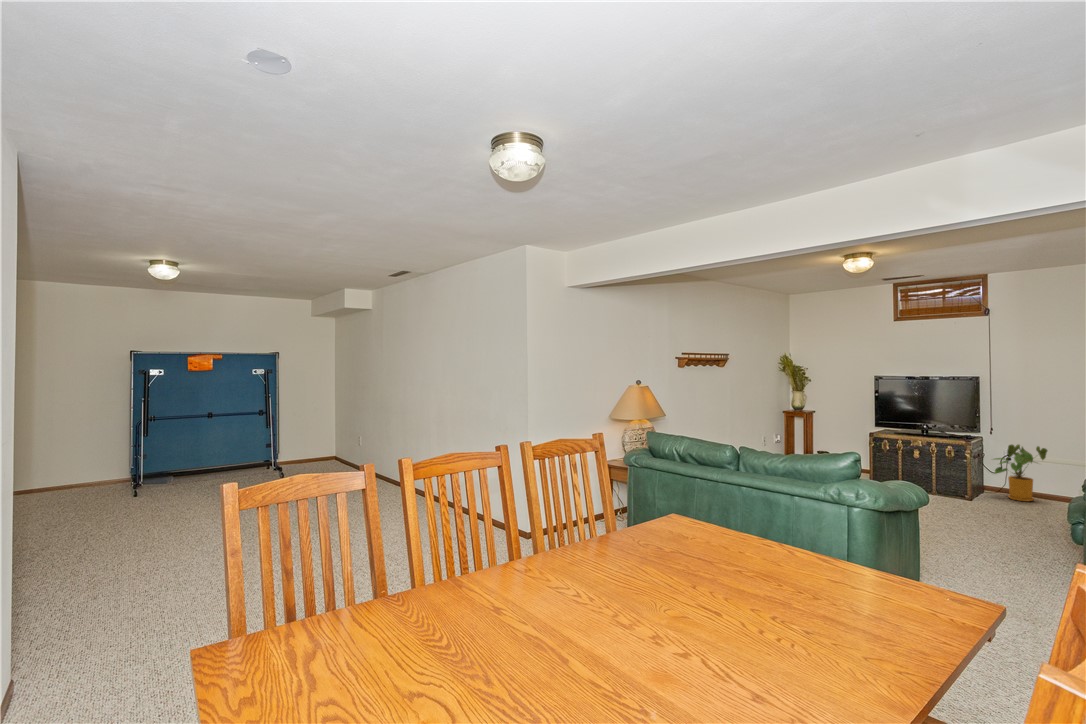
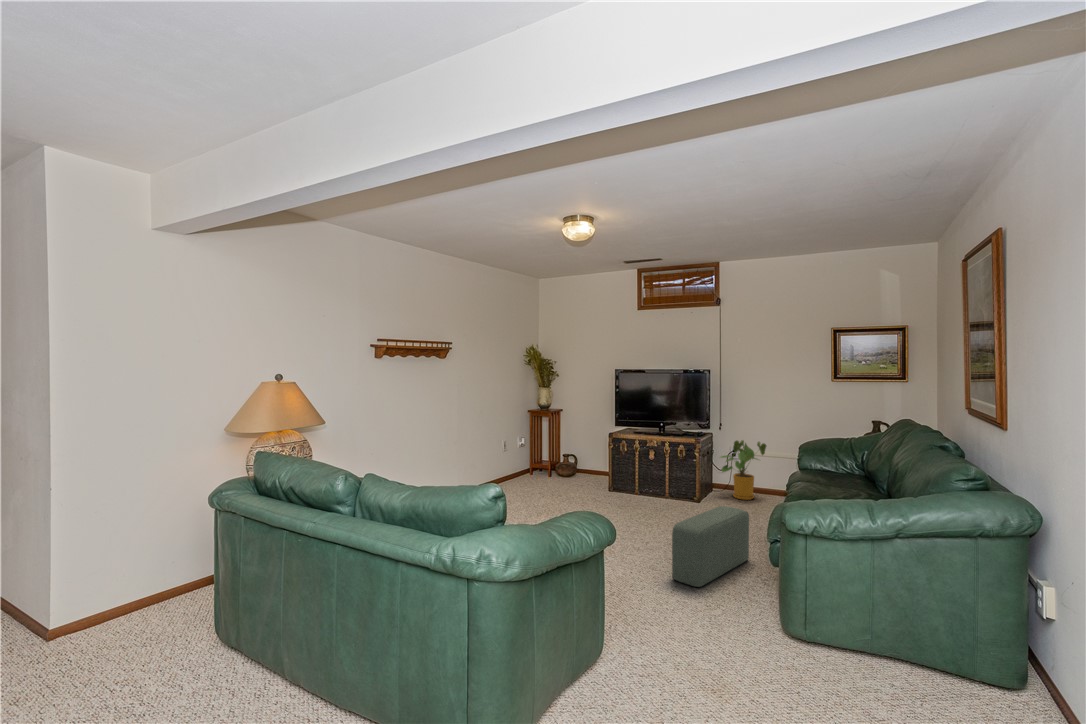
pouf: none [953,496,1031,557] -> present [672,506,749,587]

